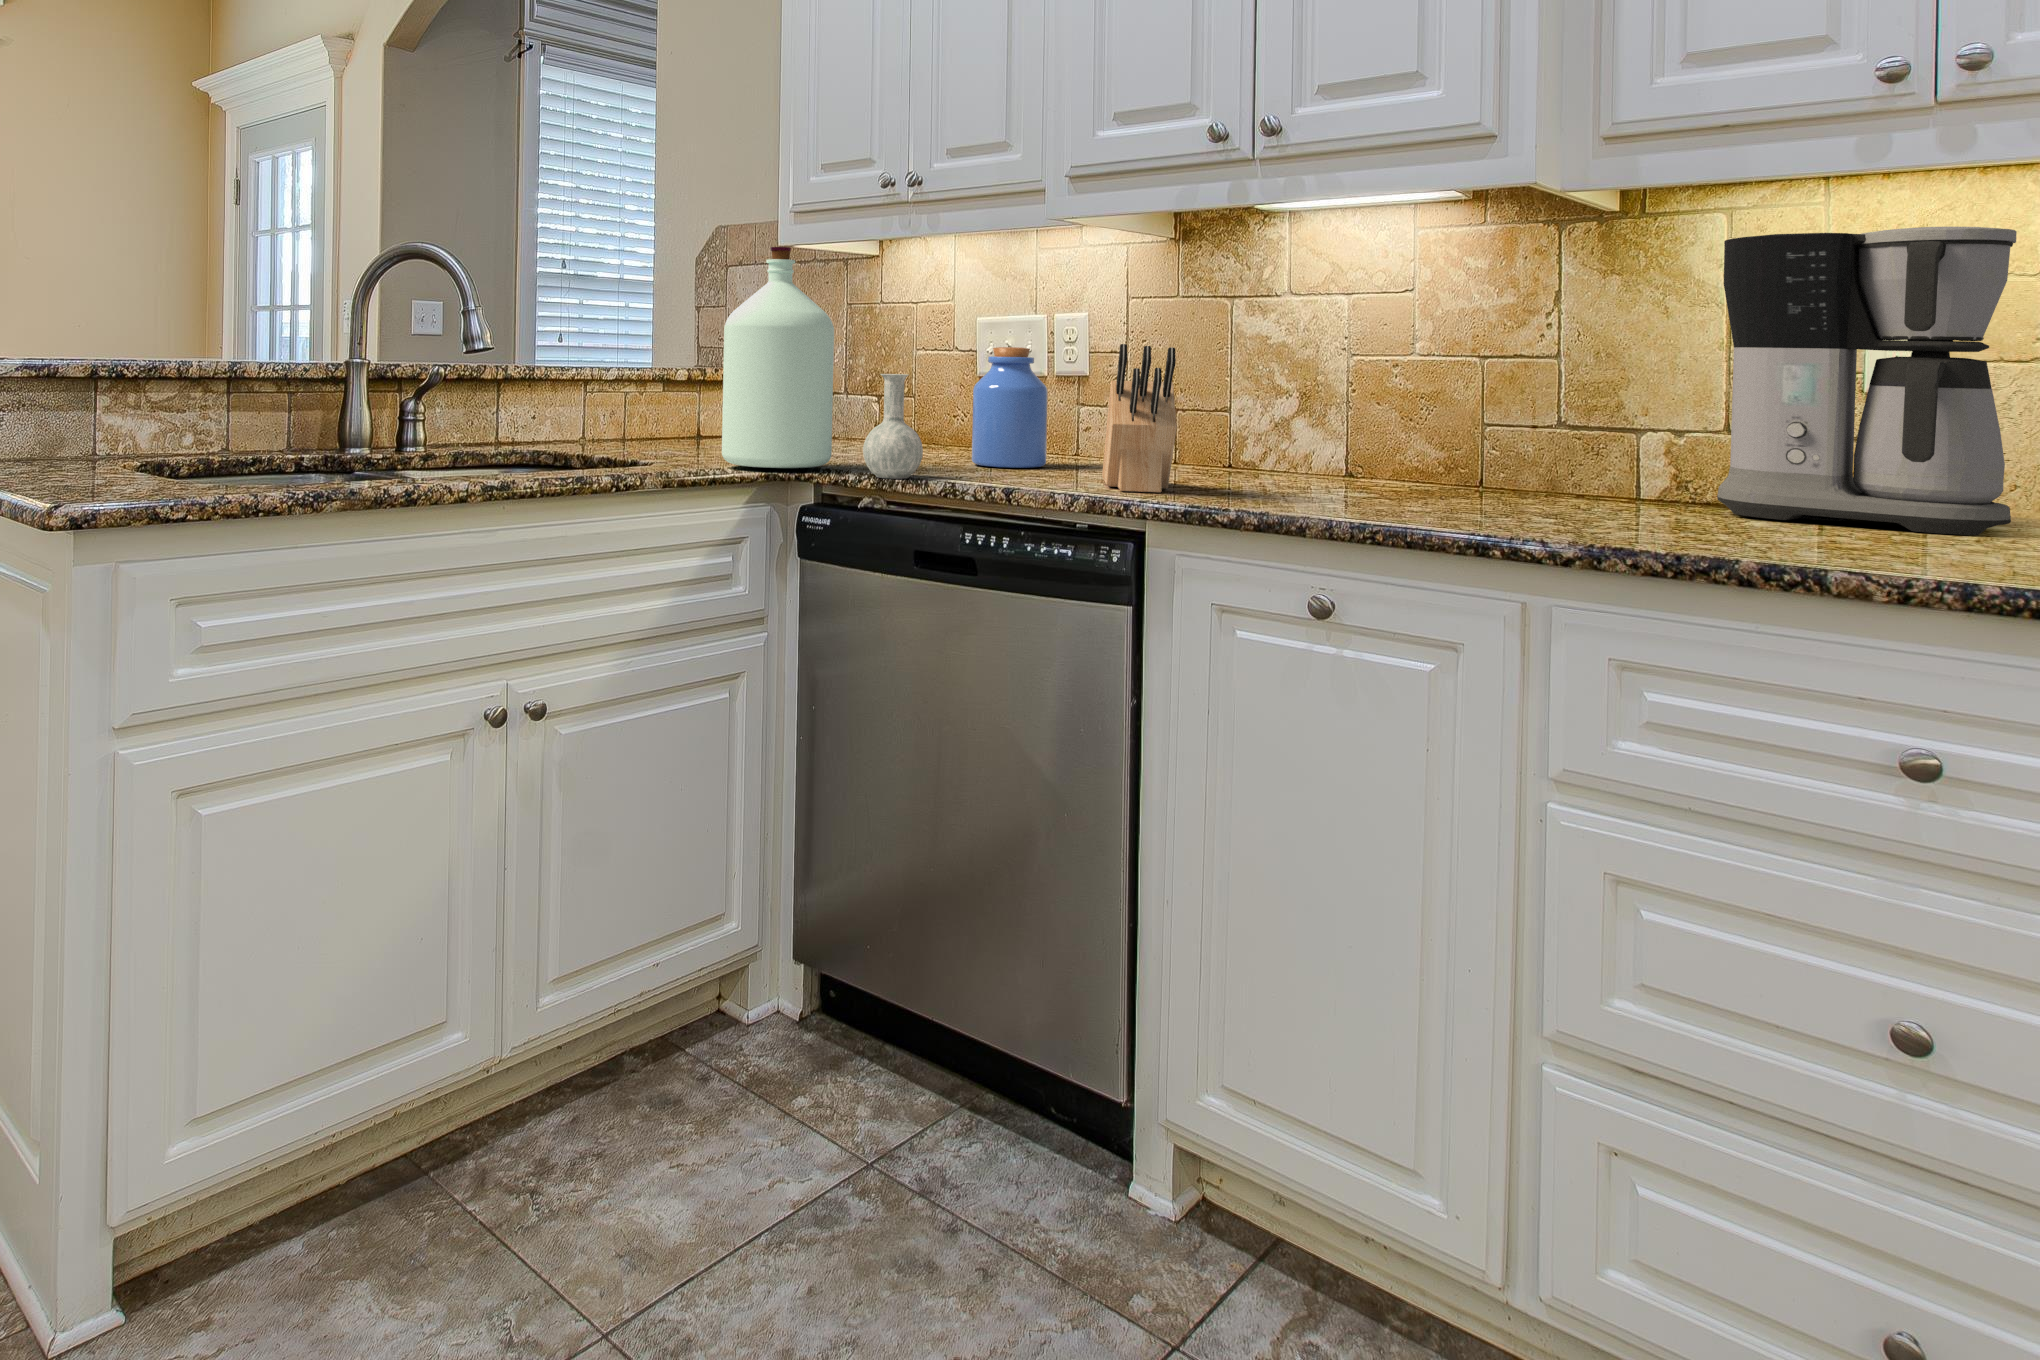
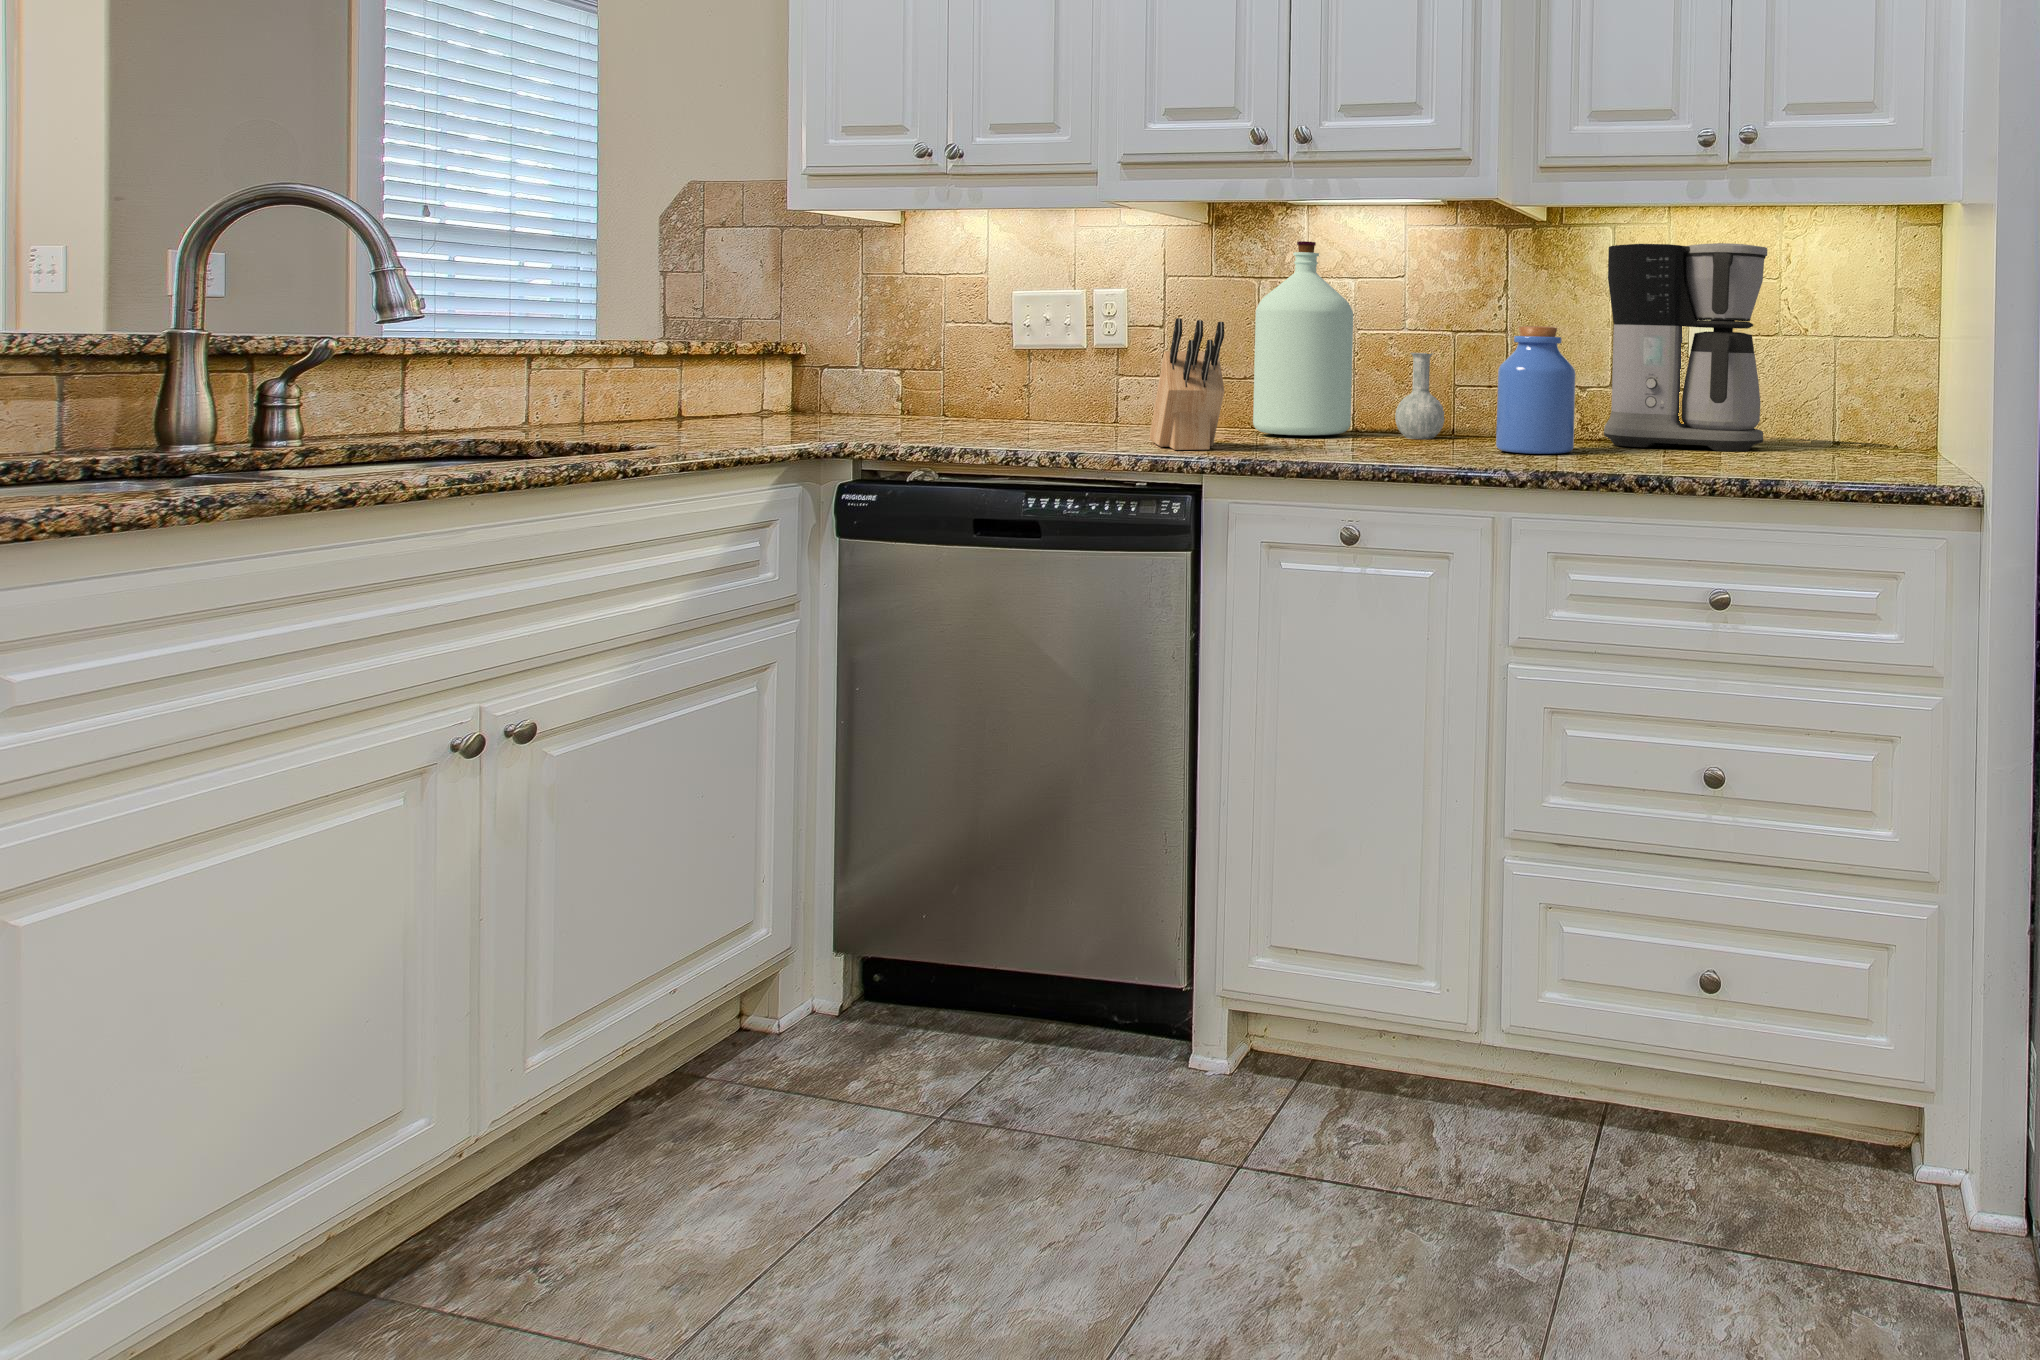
bottle: present [722,247,923,479] -> present [1253,241,1445,439]
jar: present [972,347,1048,468] -> present [1496,326,1576,454]

